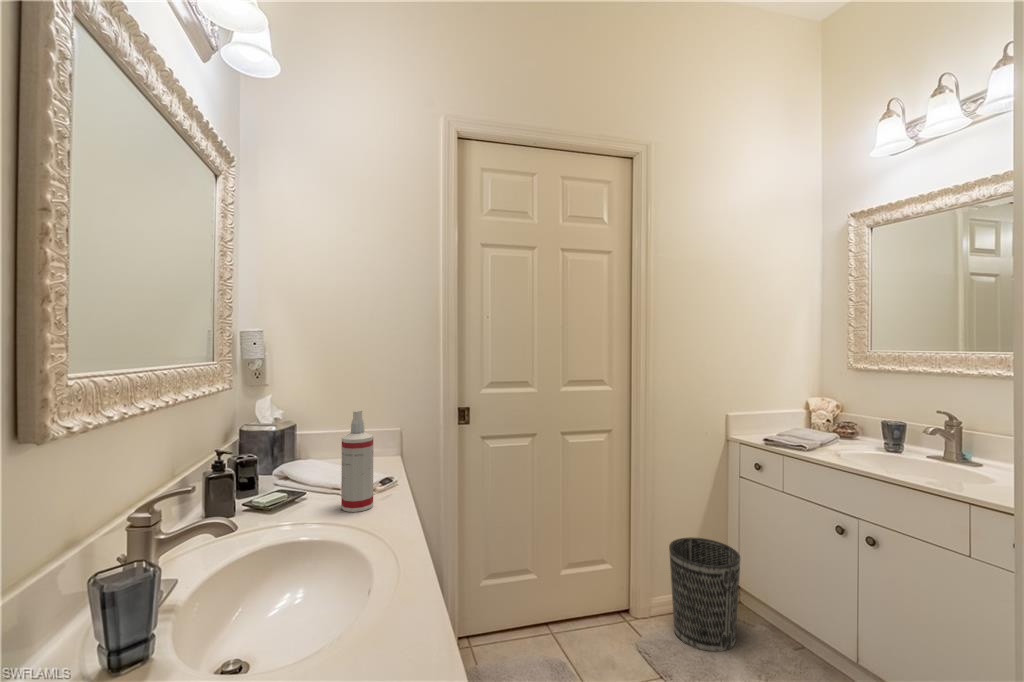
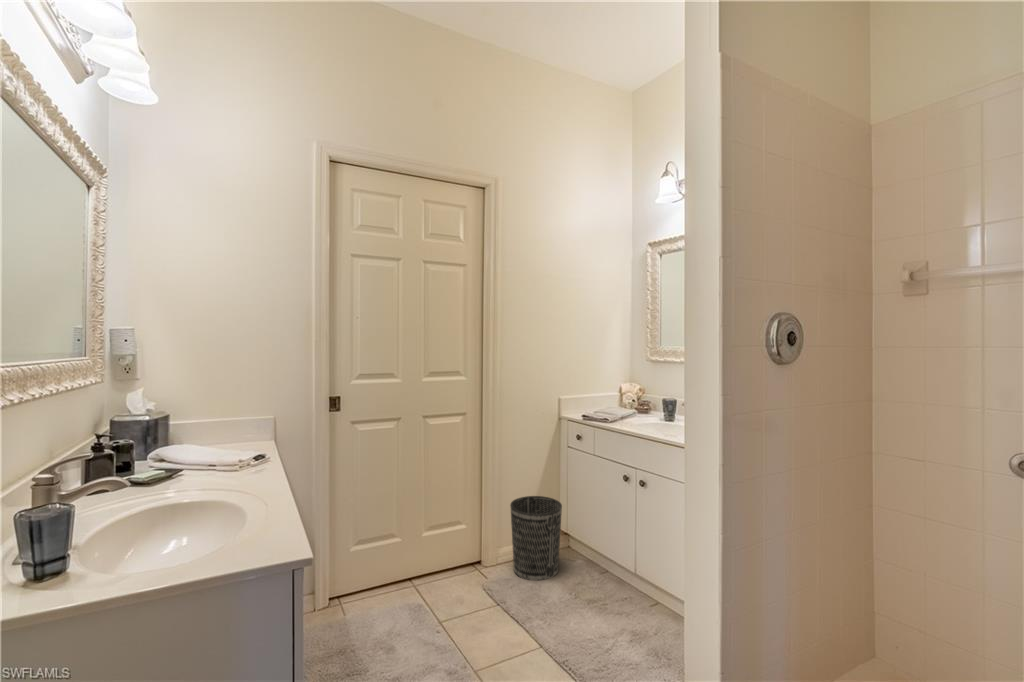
spray bottle: present [341,410,373,512] -> none [219,397,248,481]

